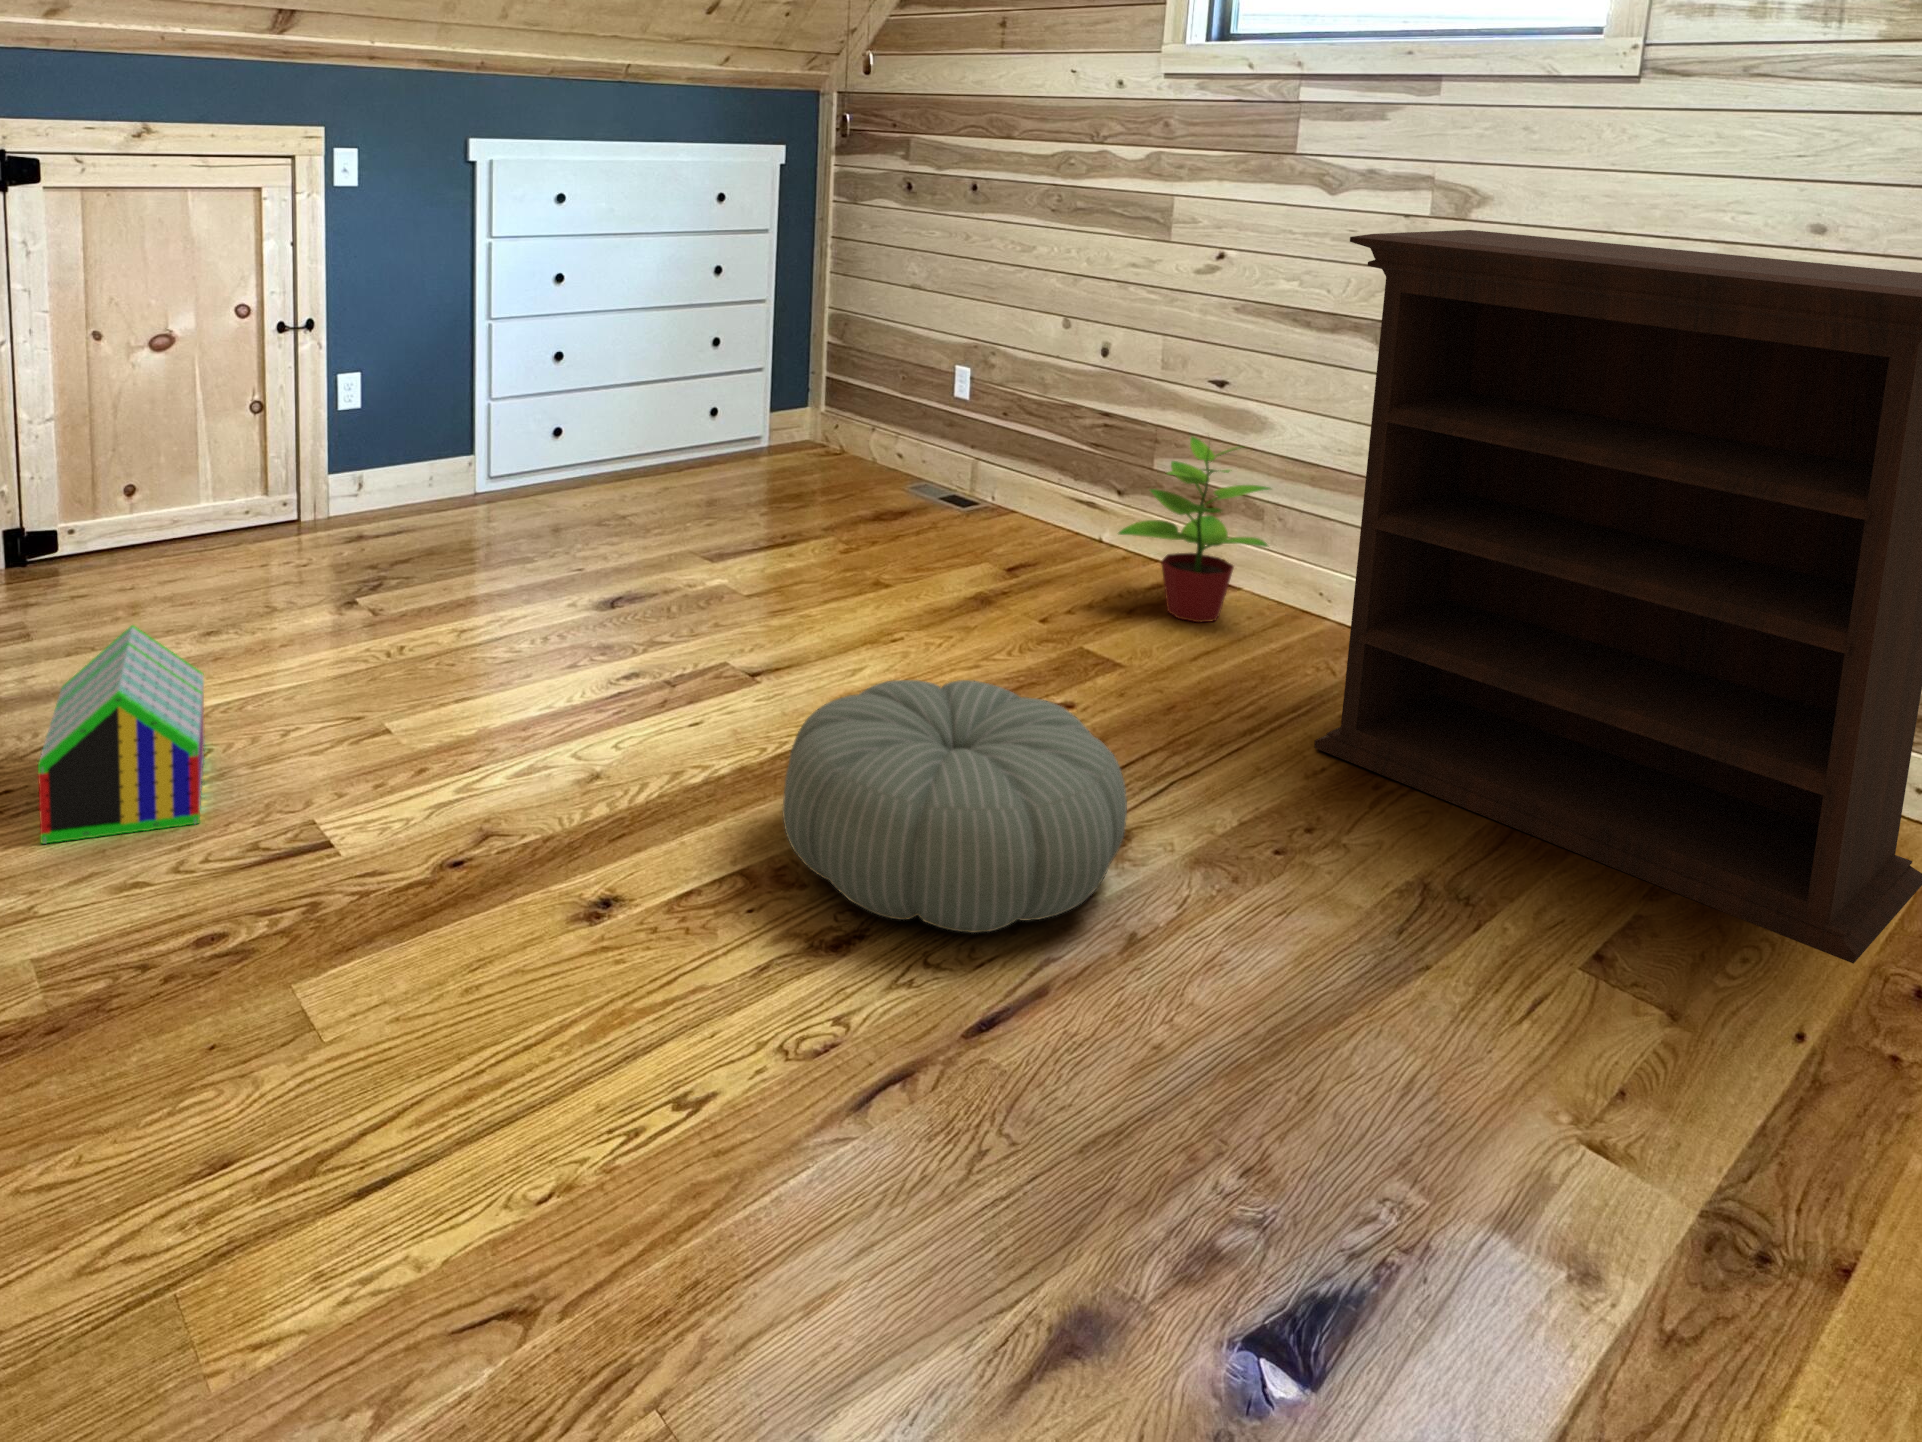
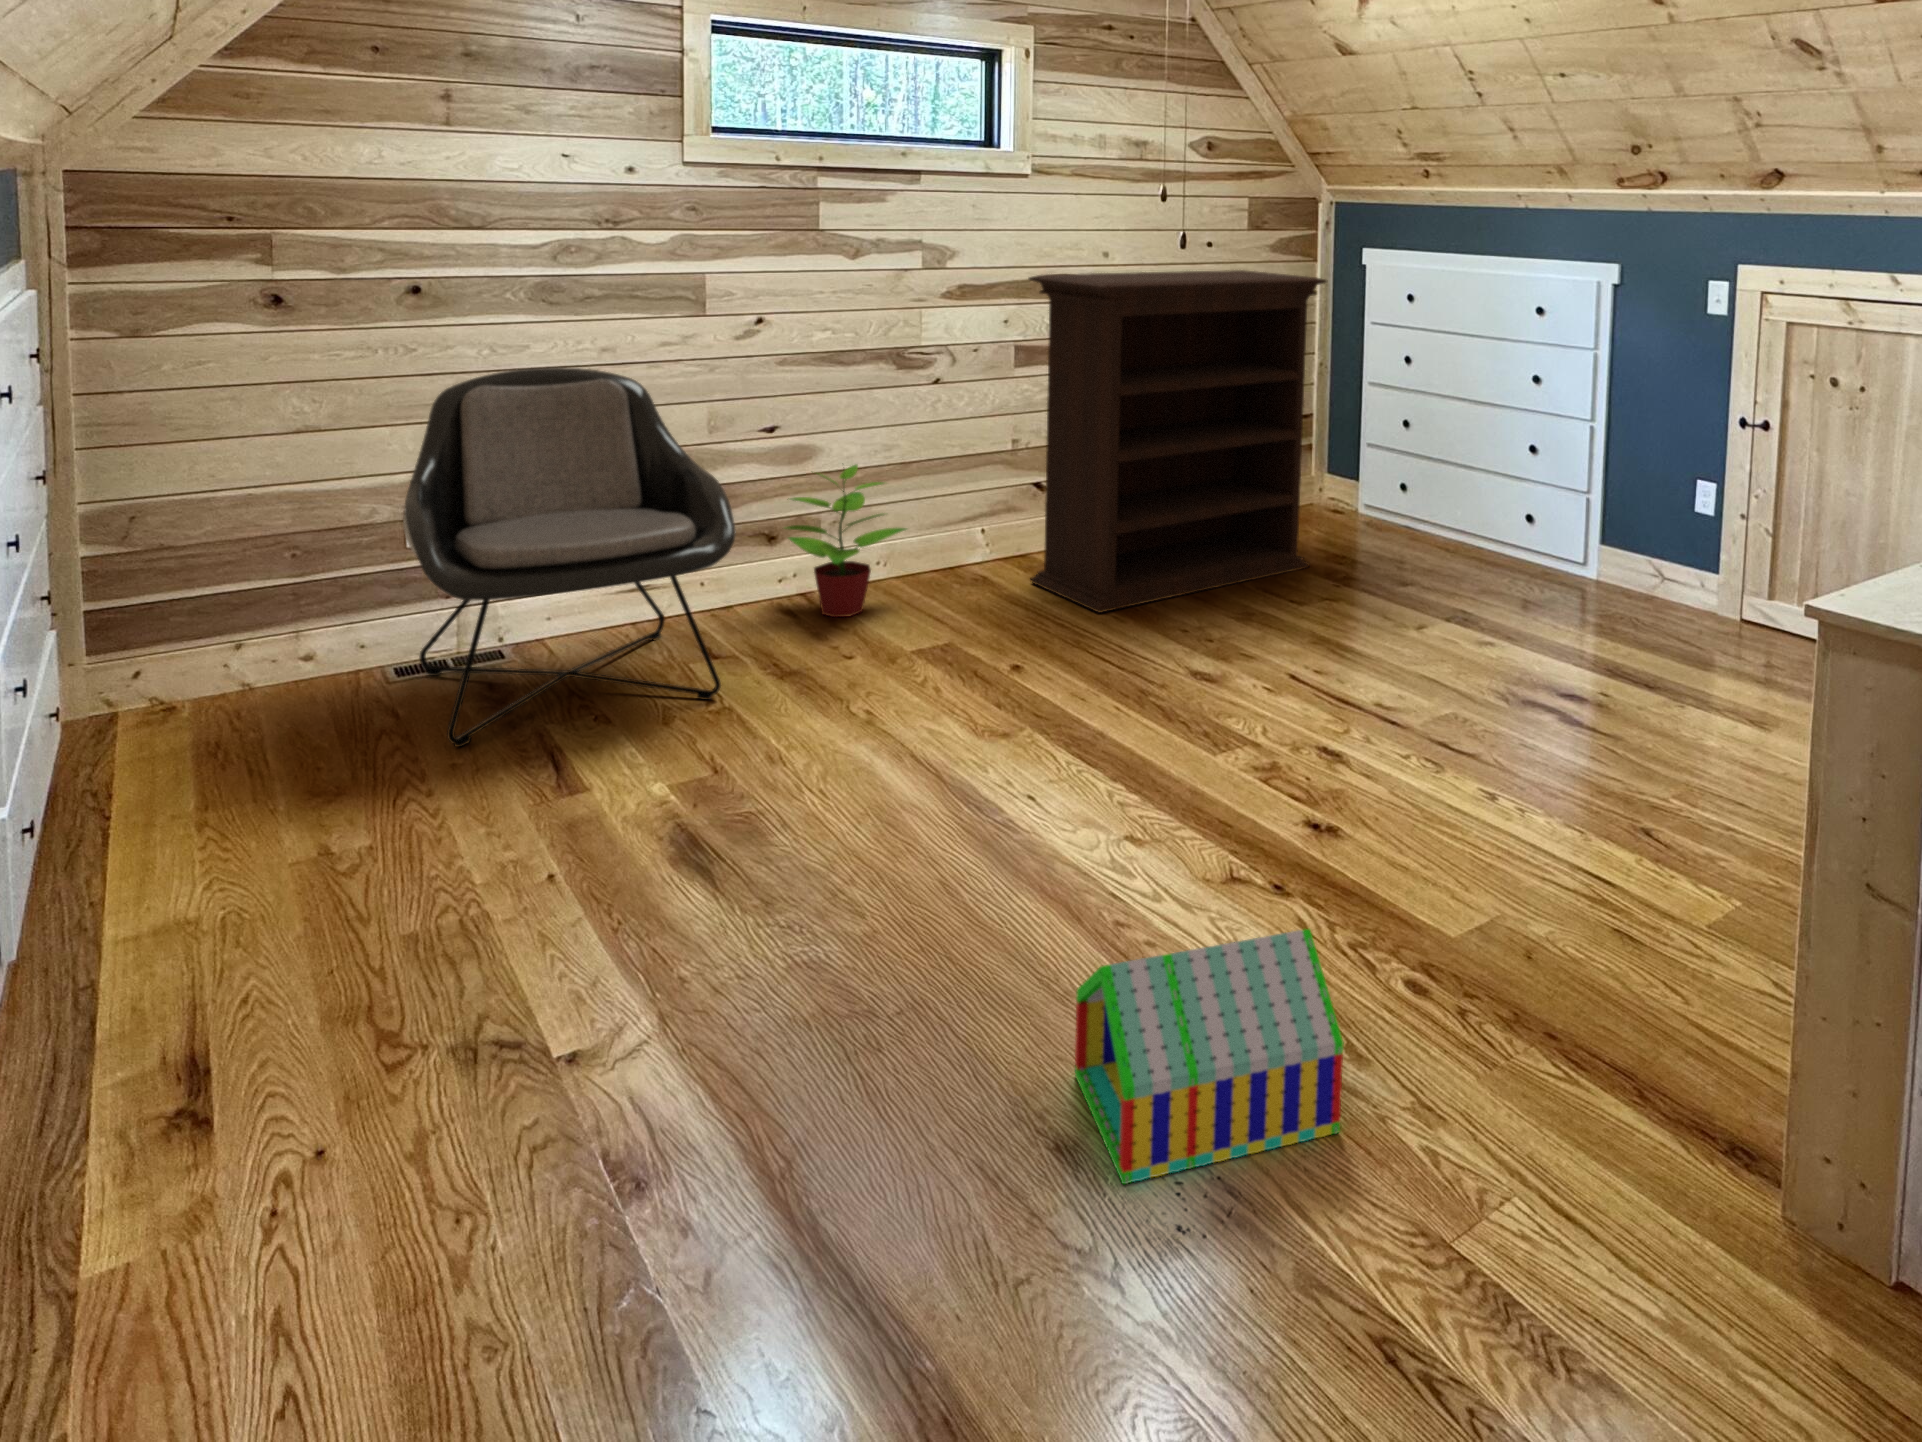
lounge chair: none [767,265,1069,586] -> present [403,367,736,747]
pouf: present [783,680,1127,933] -> none [1159,604,1382,751]

